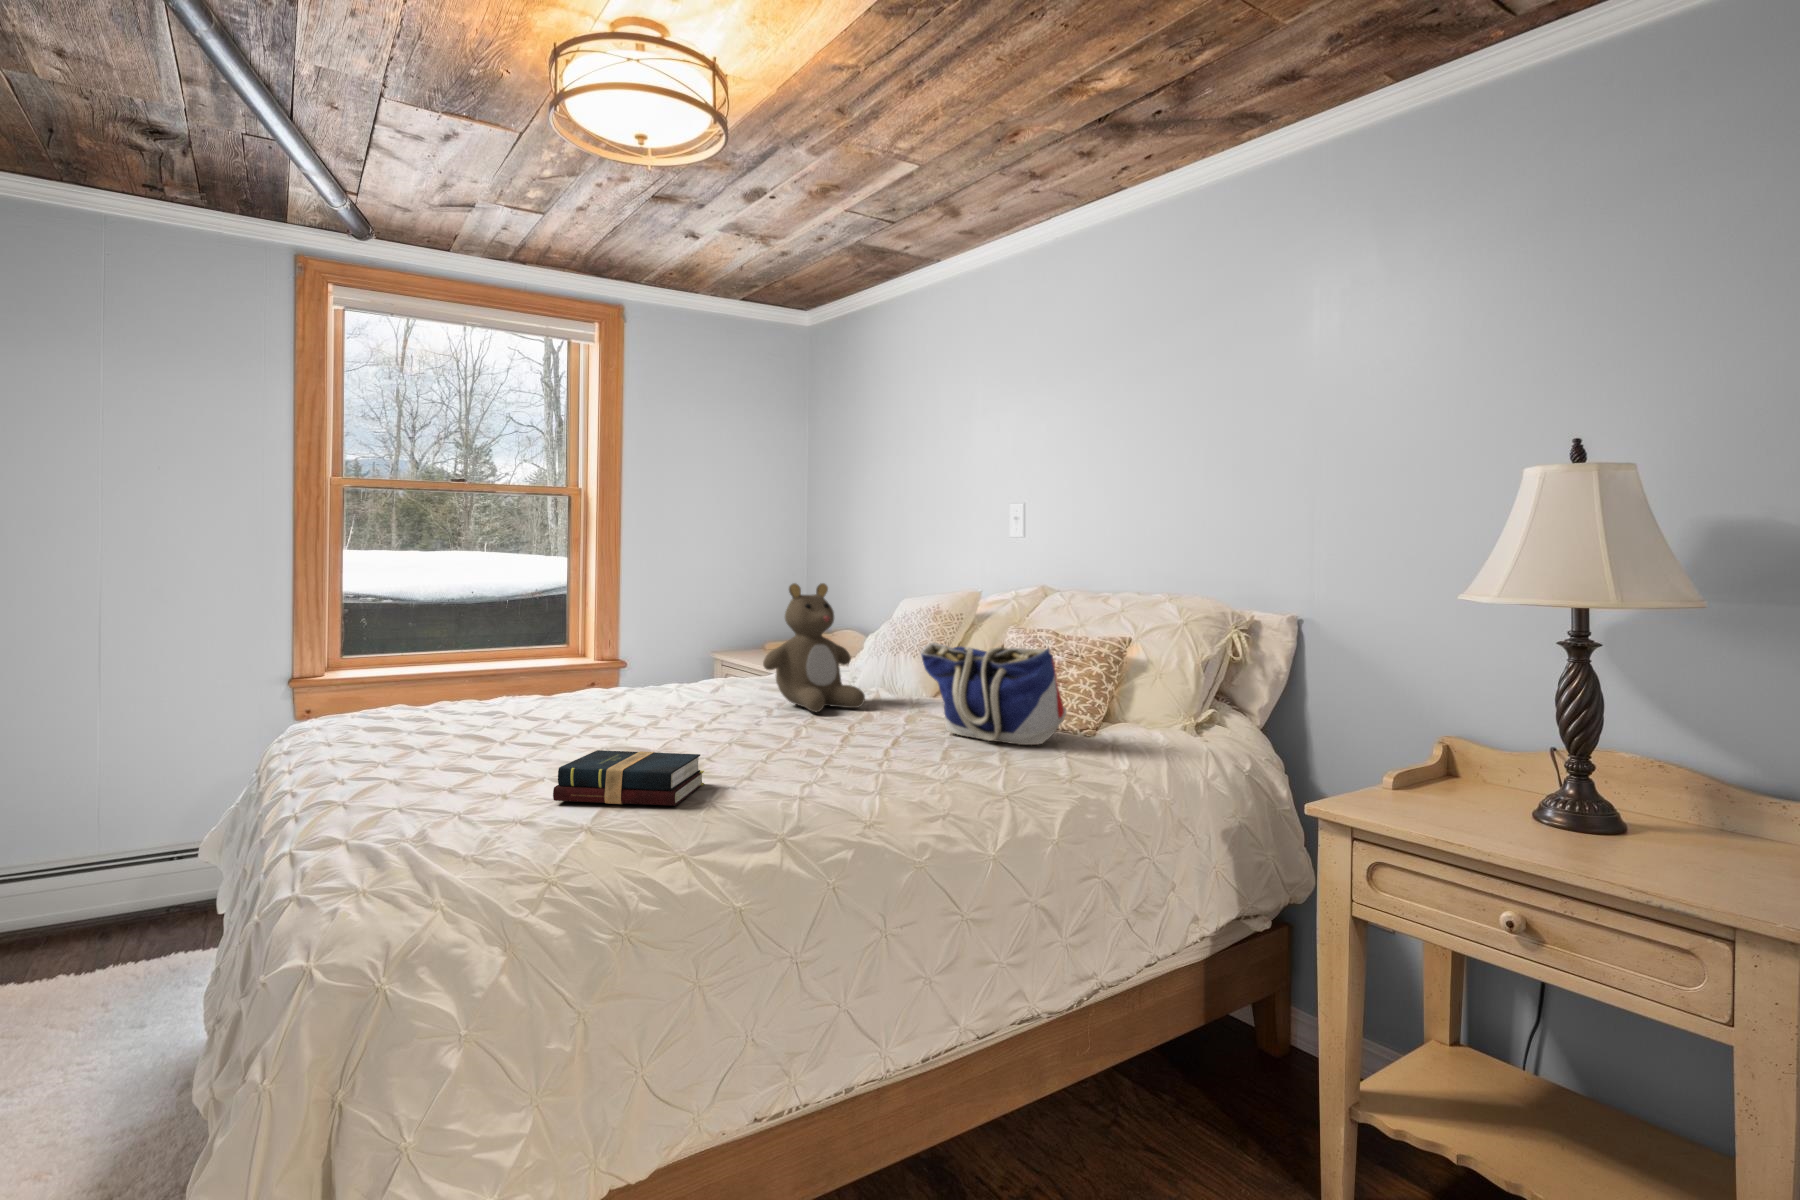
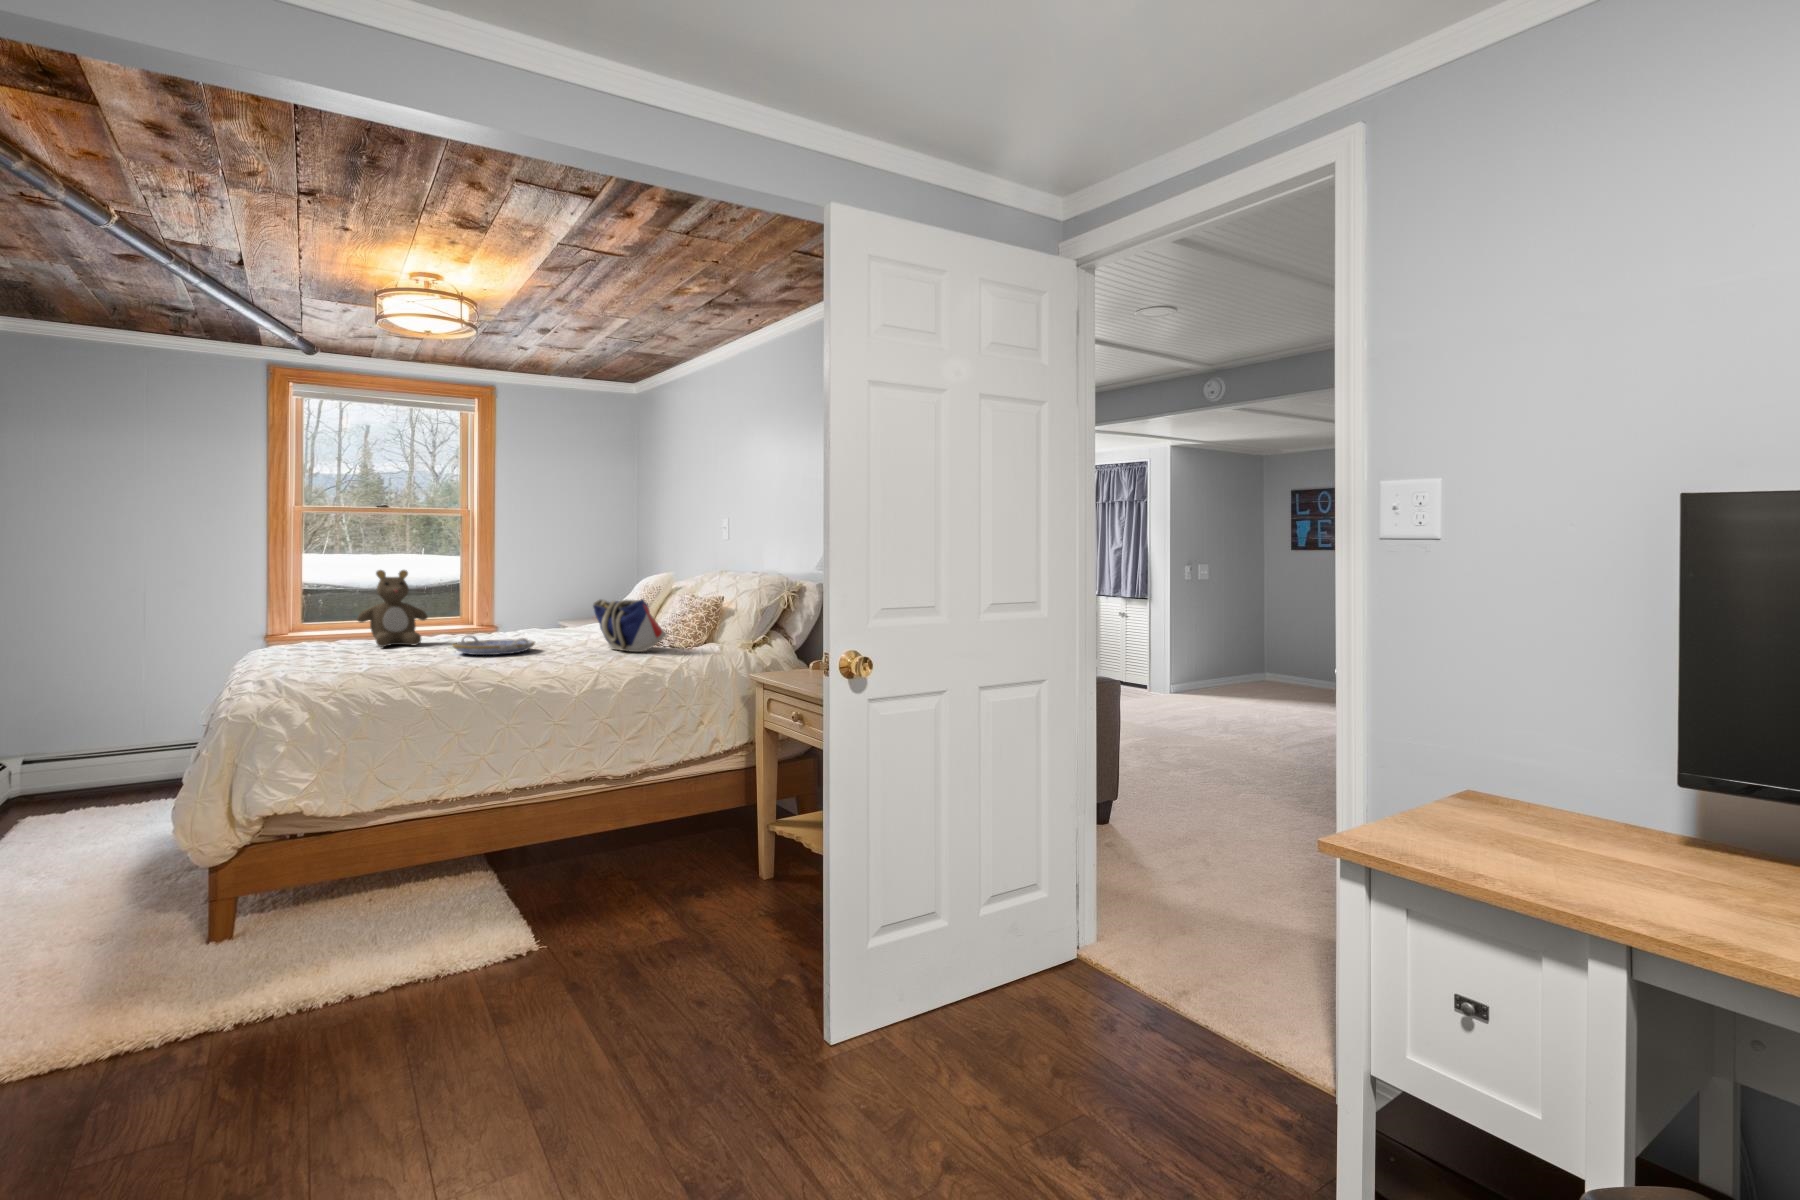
teddy bear: present [763,583,865,712] -> present [357,570,427,647]
serving tray: none [681,708,824,752] -> present [453,635,535,655]
hardback book: present [553,750,704,806] -> none [357,648,442,669]

